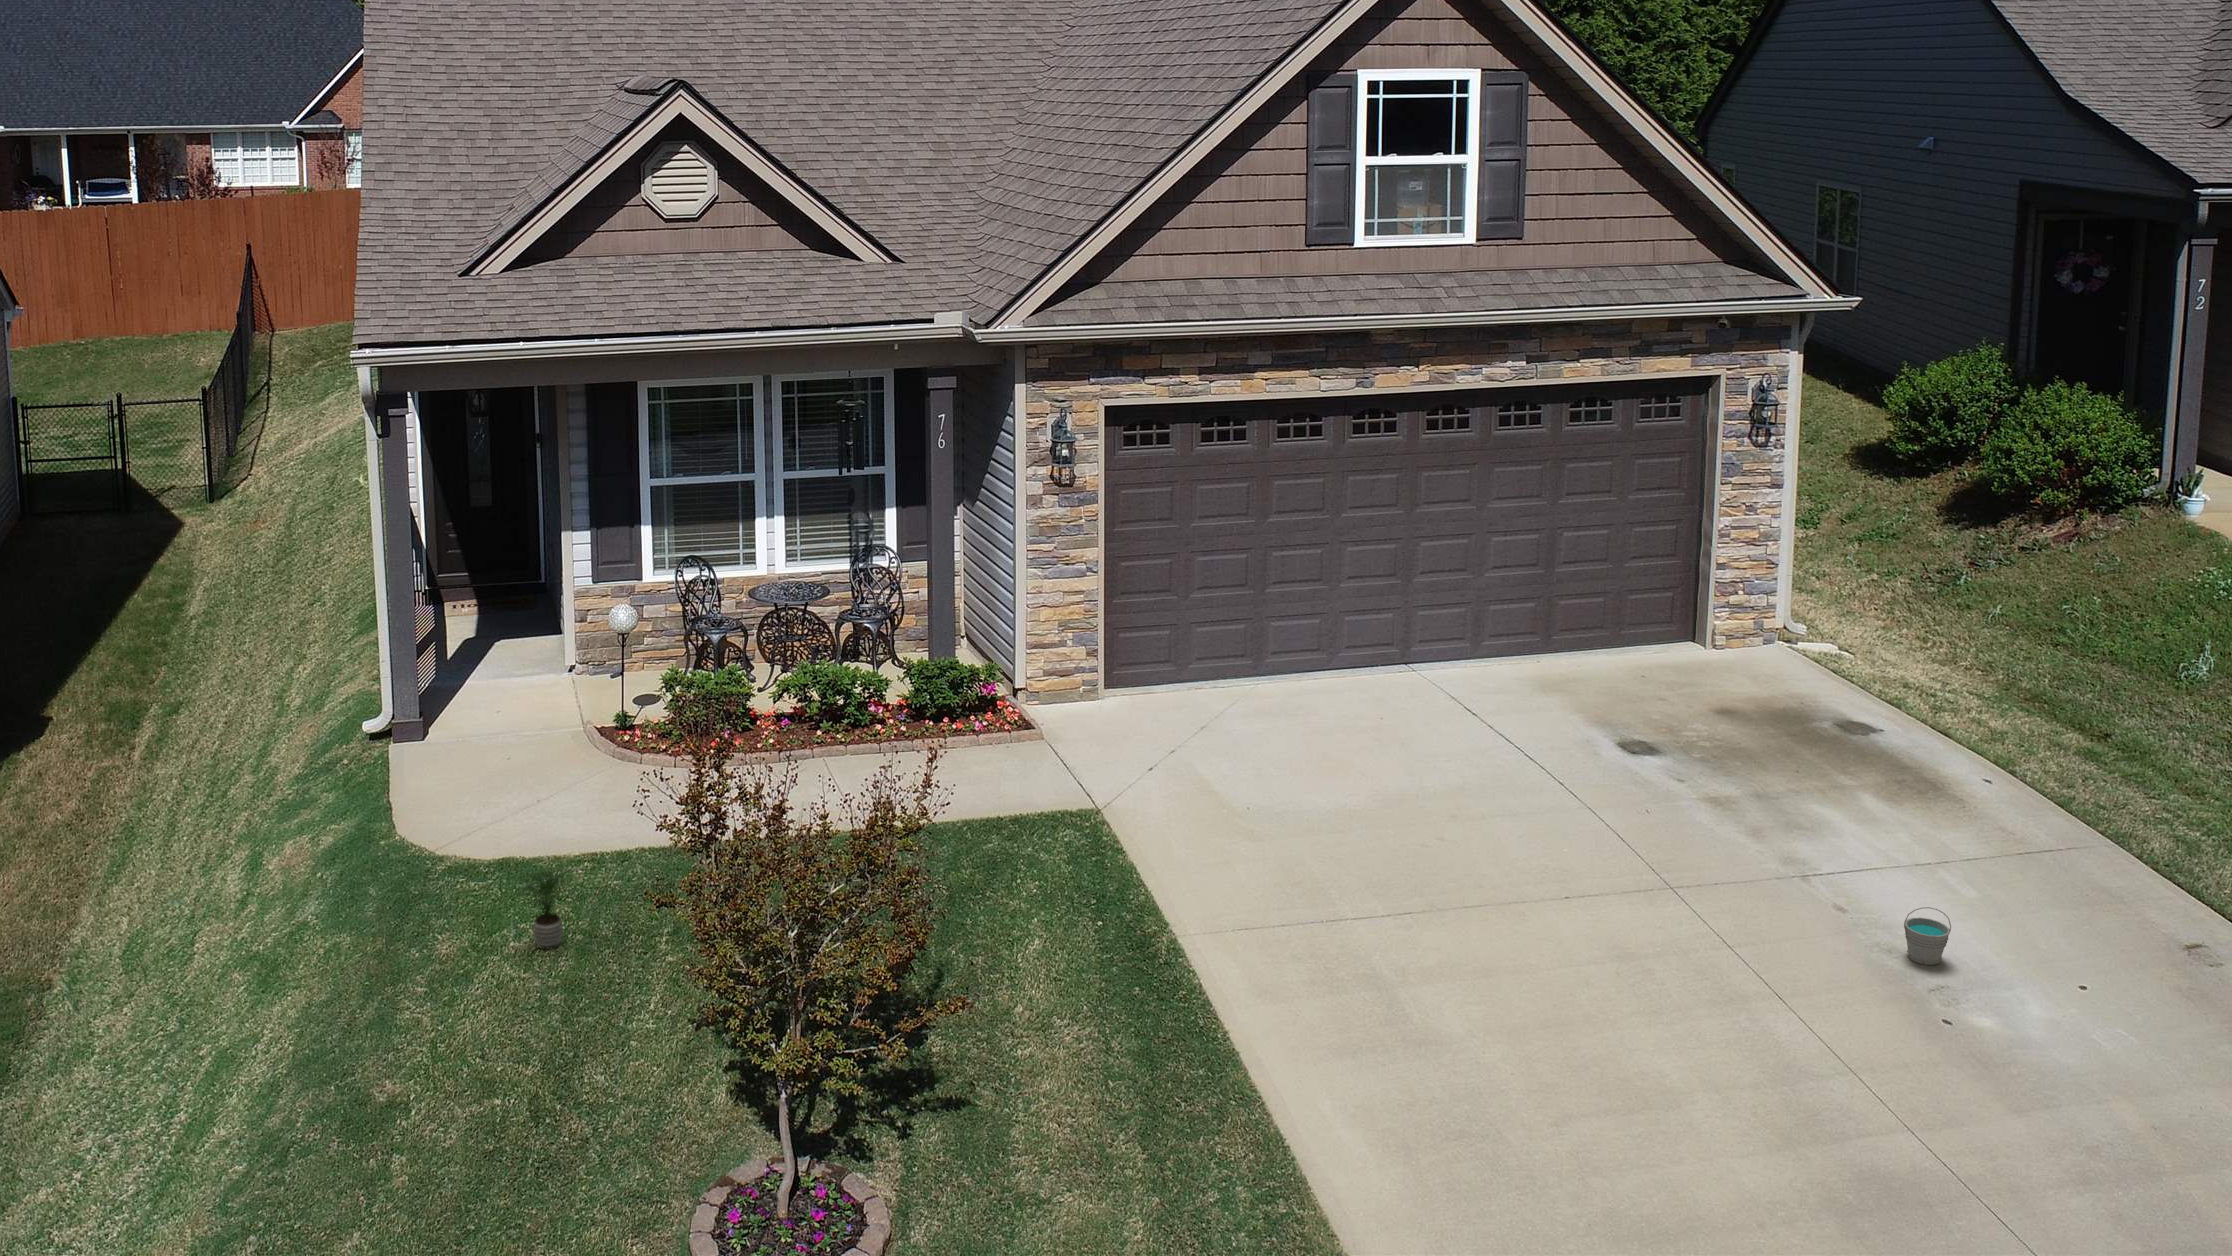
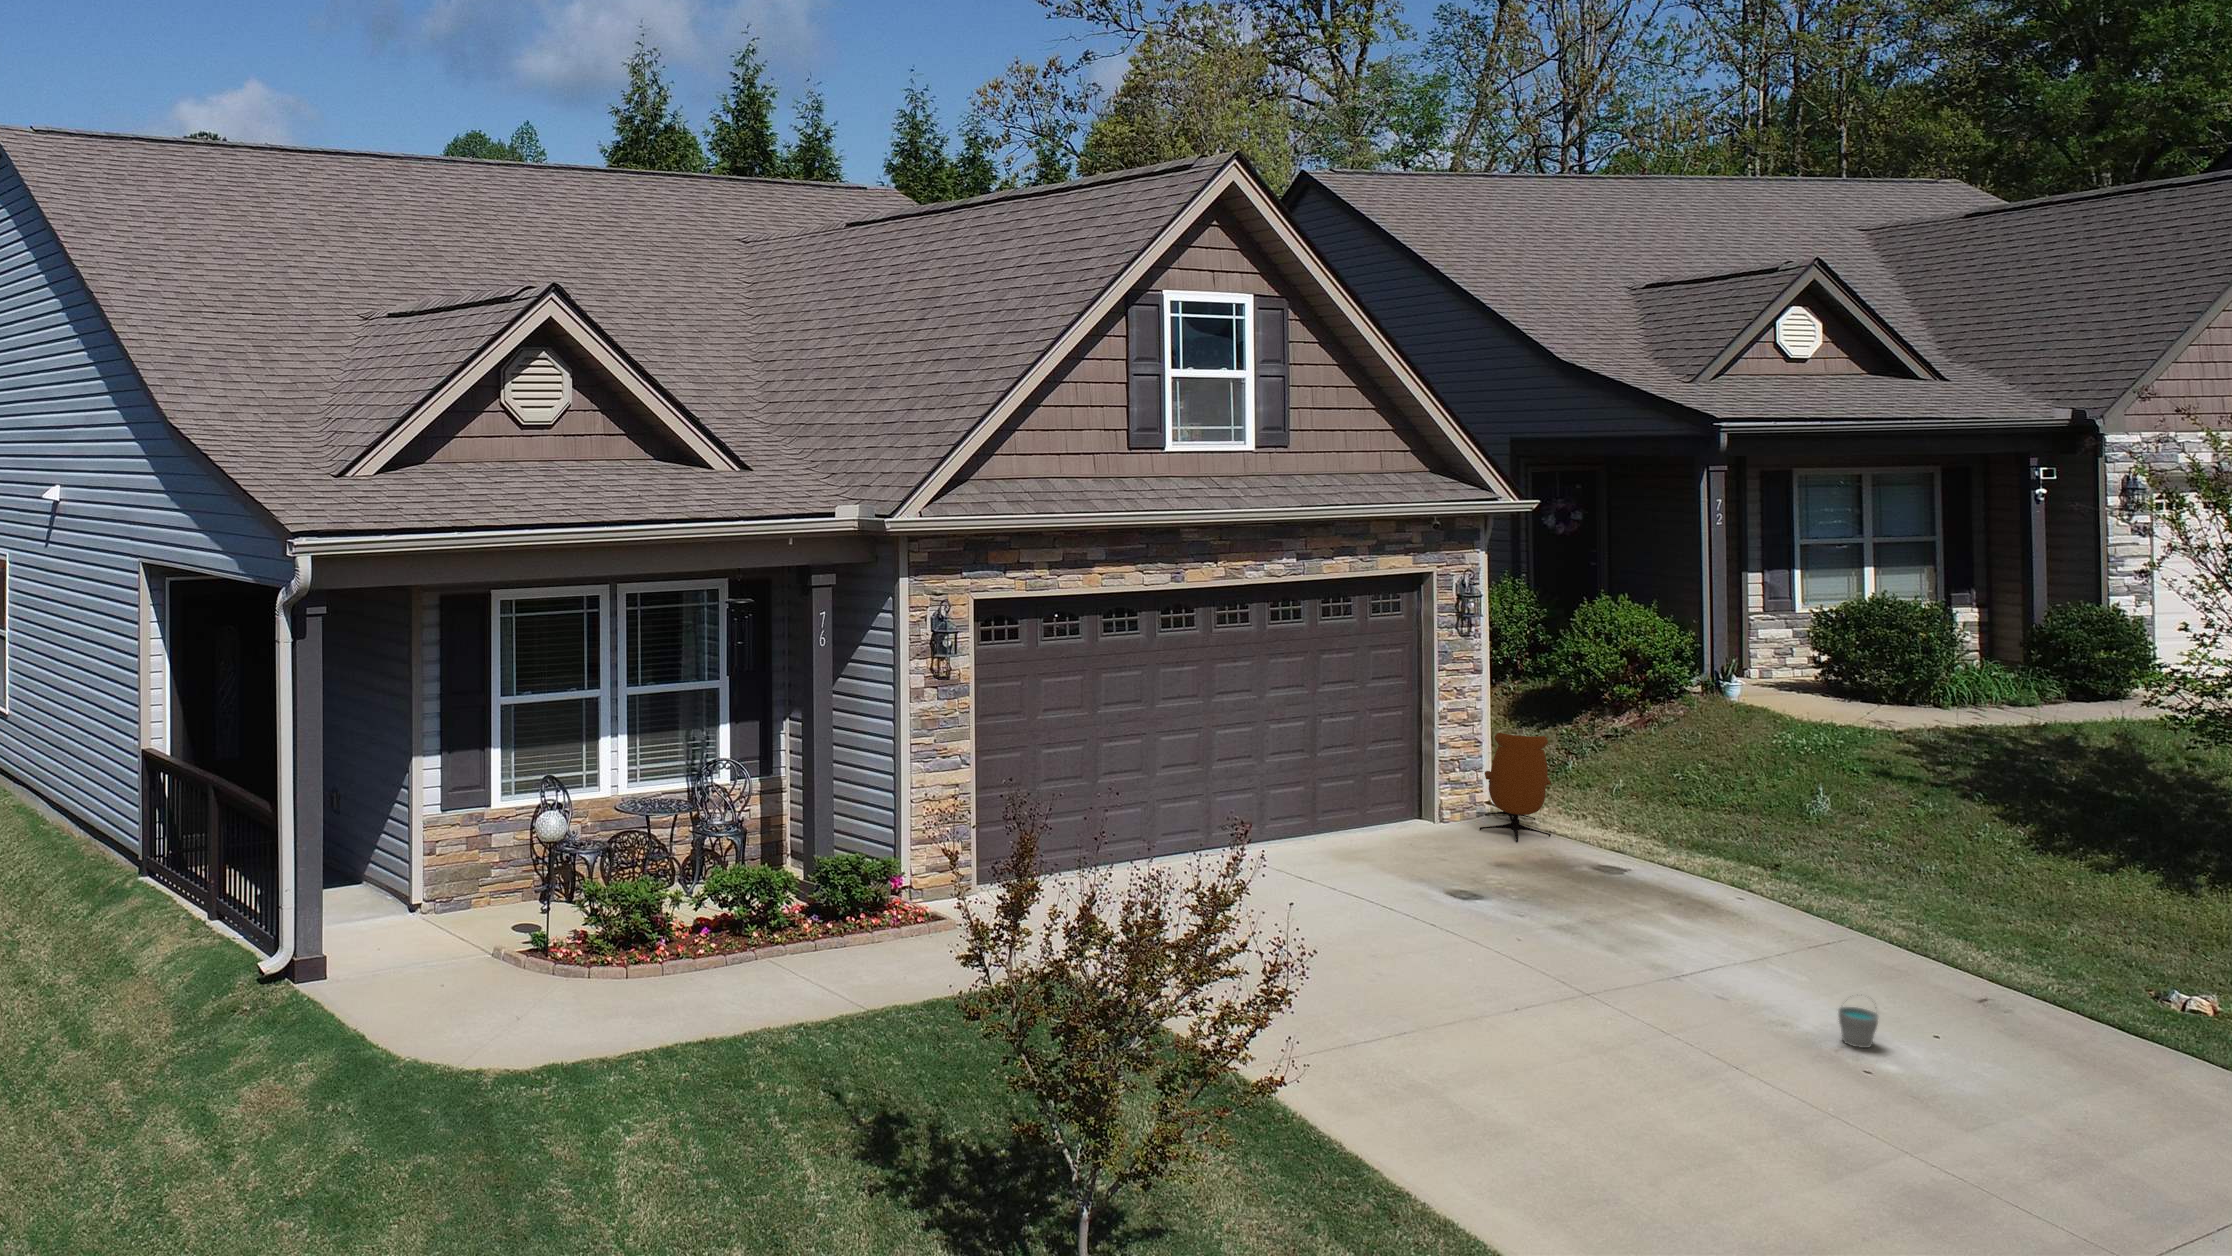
lounge chair: none [1740,560,1823,679] -> present [1479,733,1551,842]
potted plant: present [516,869,567,950] -> none [602,1073,664,1171]

